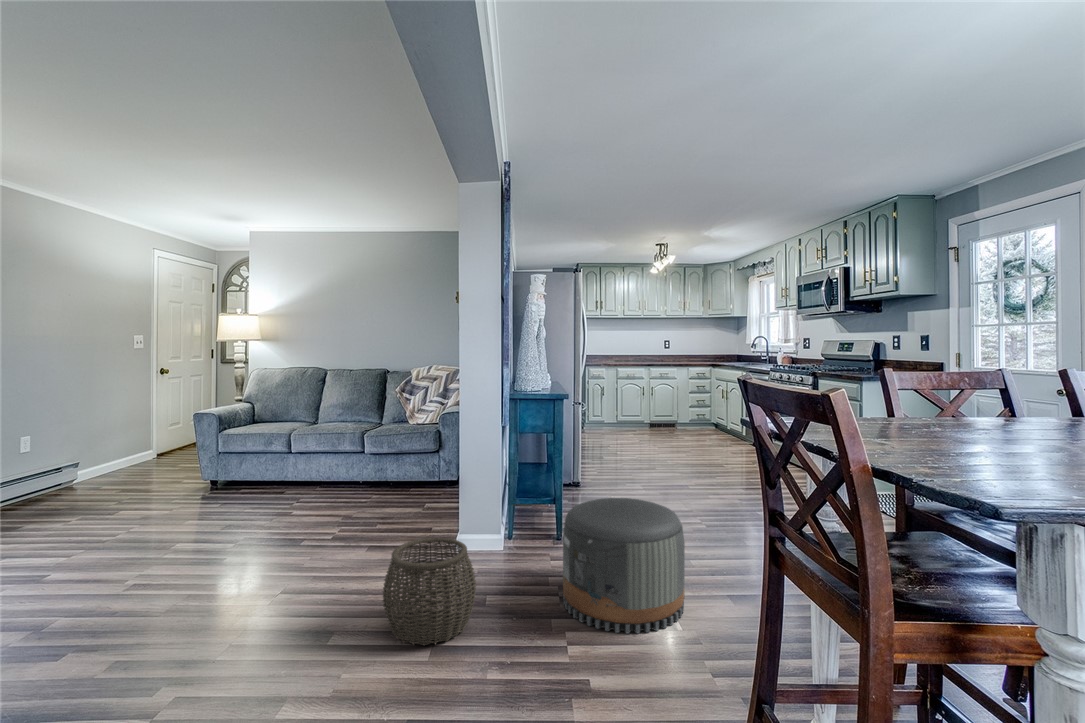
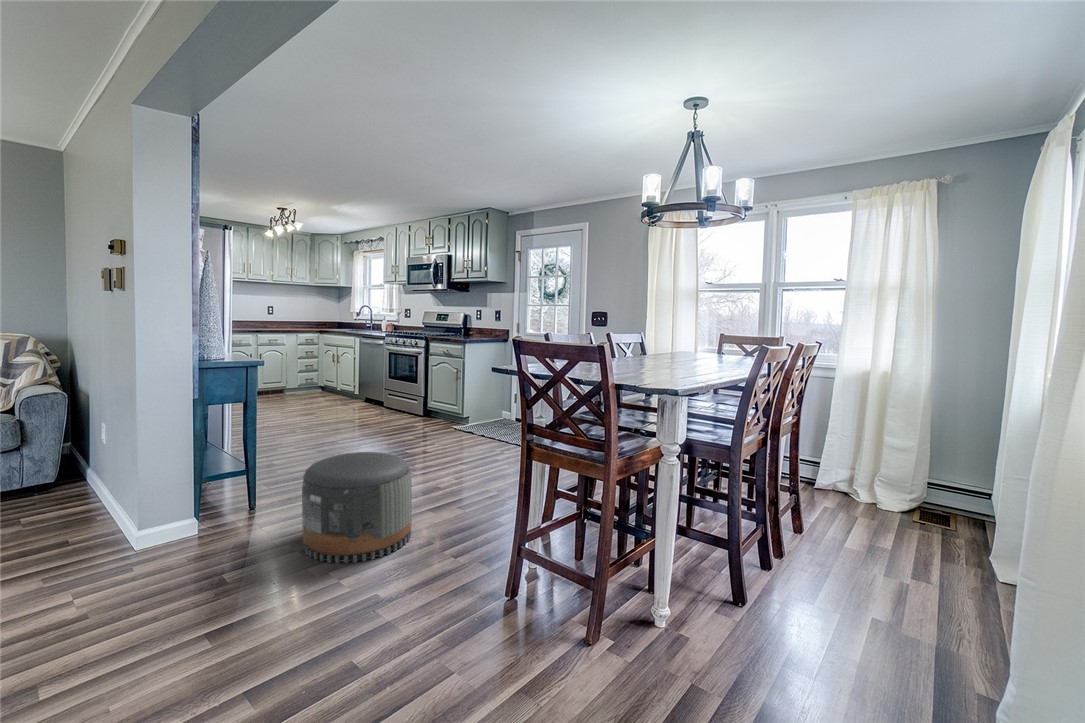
woven basket: present [383,538,476,646] -> none [116,526,238,646]

